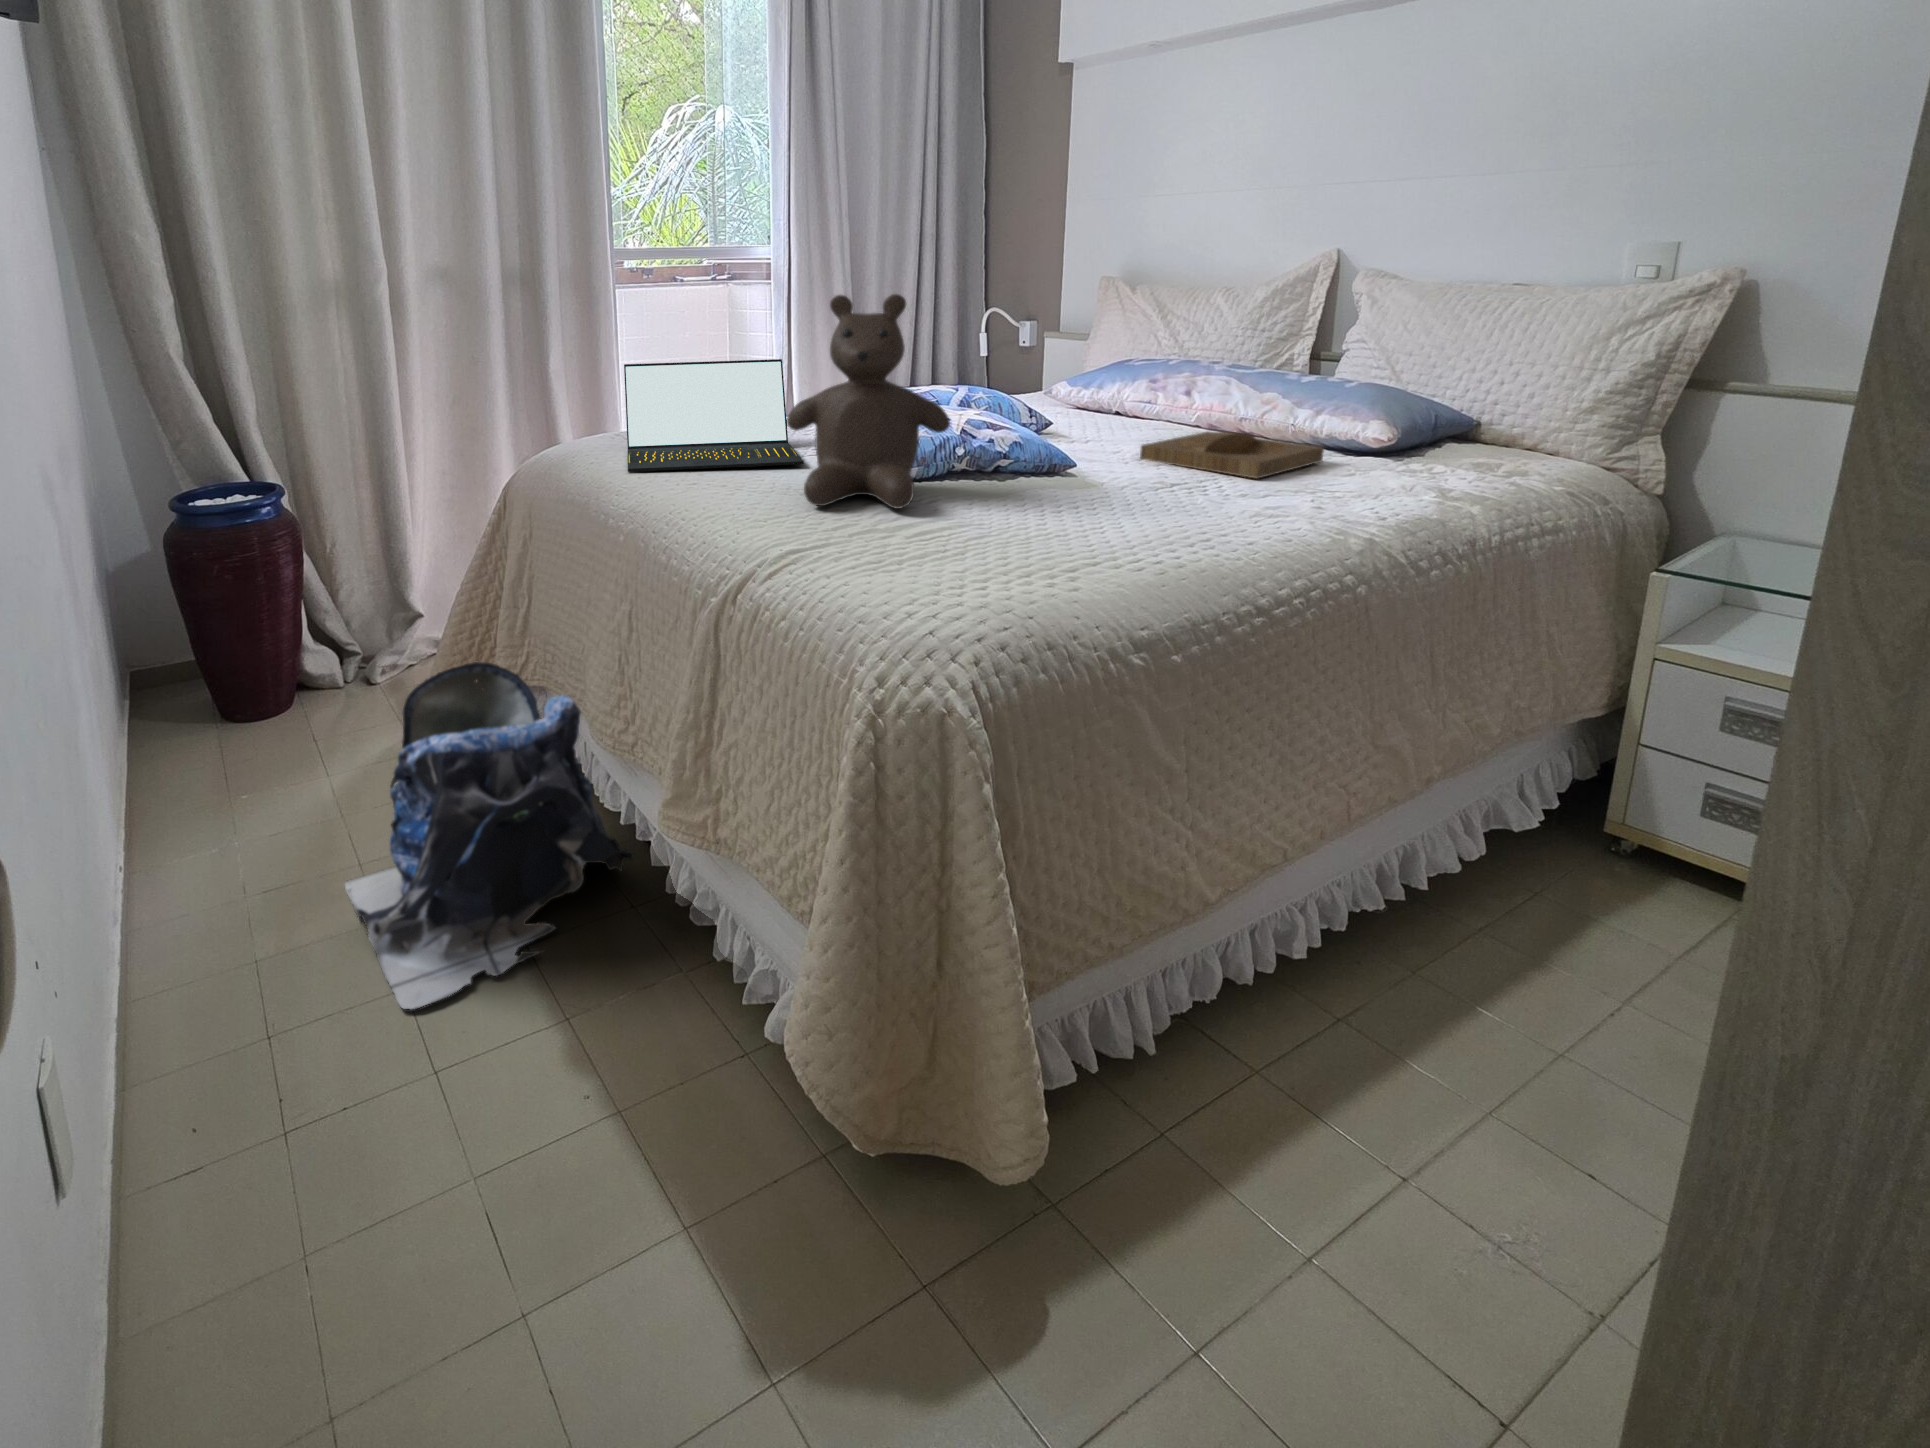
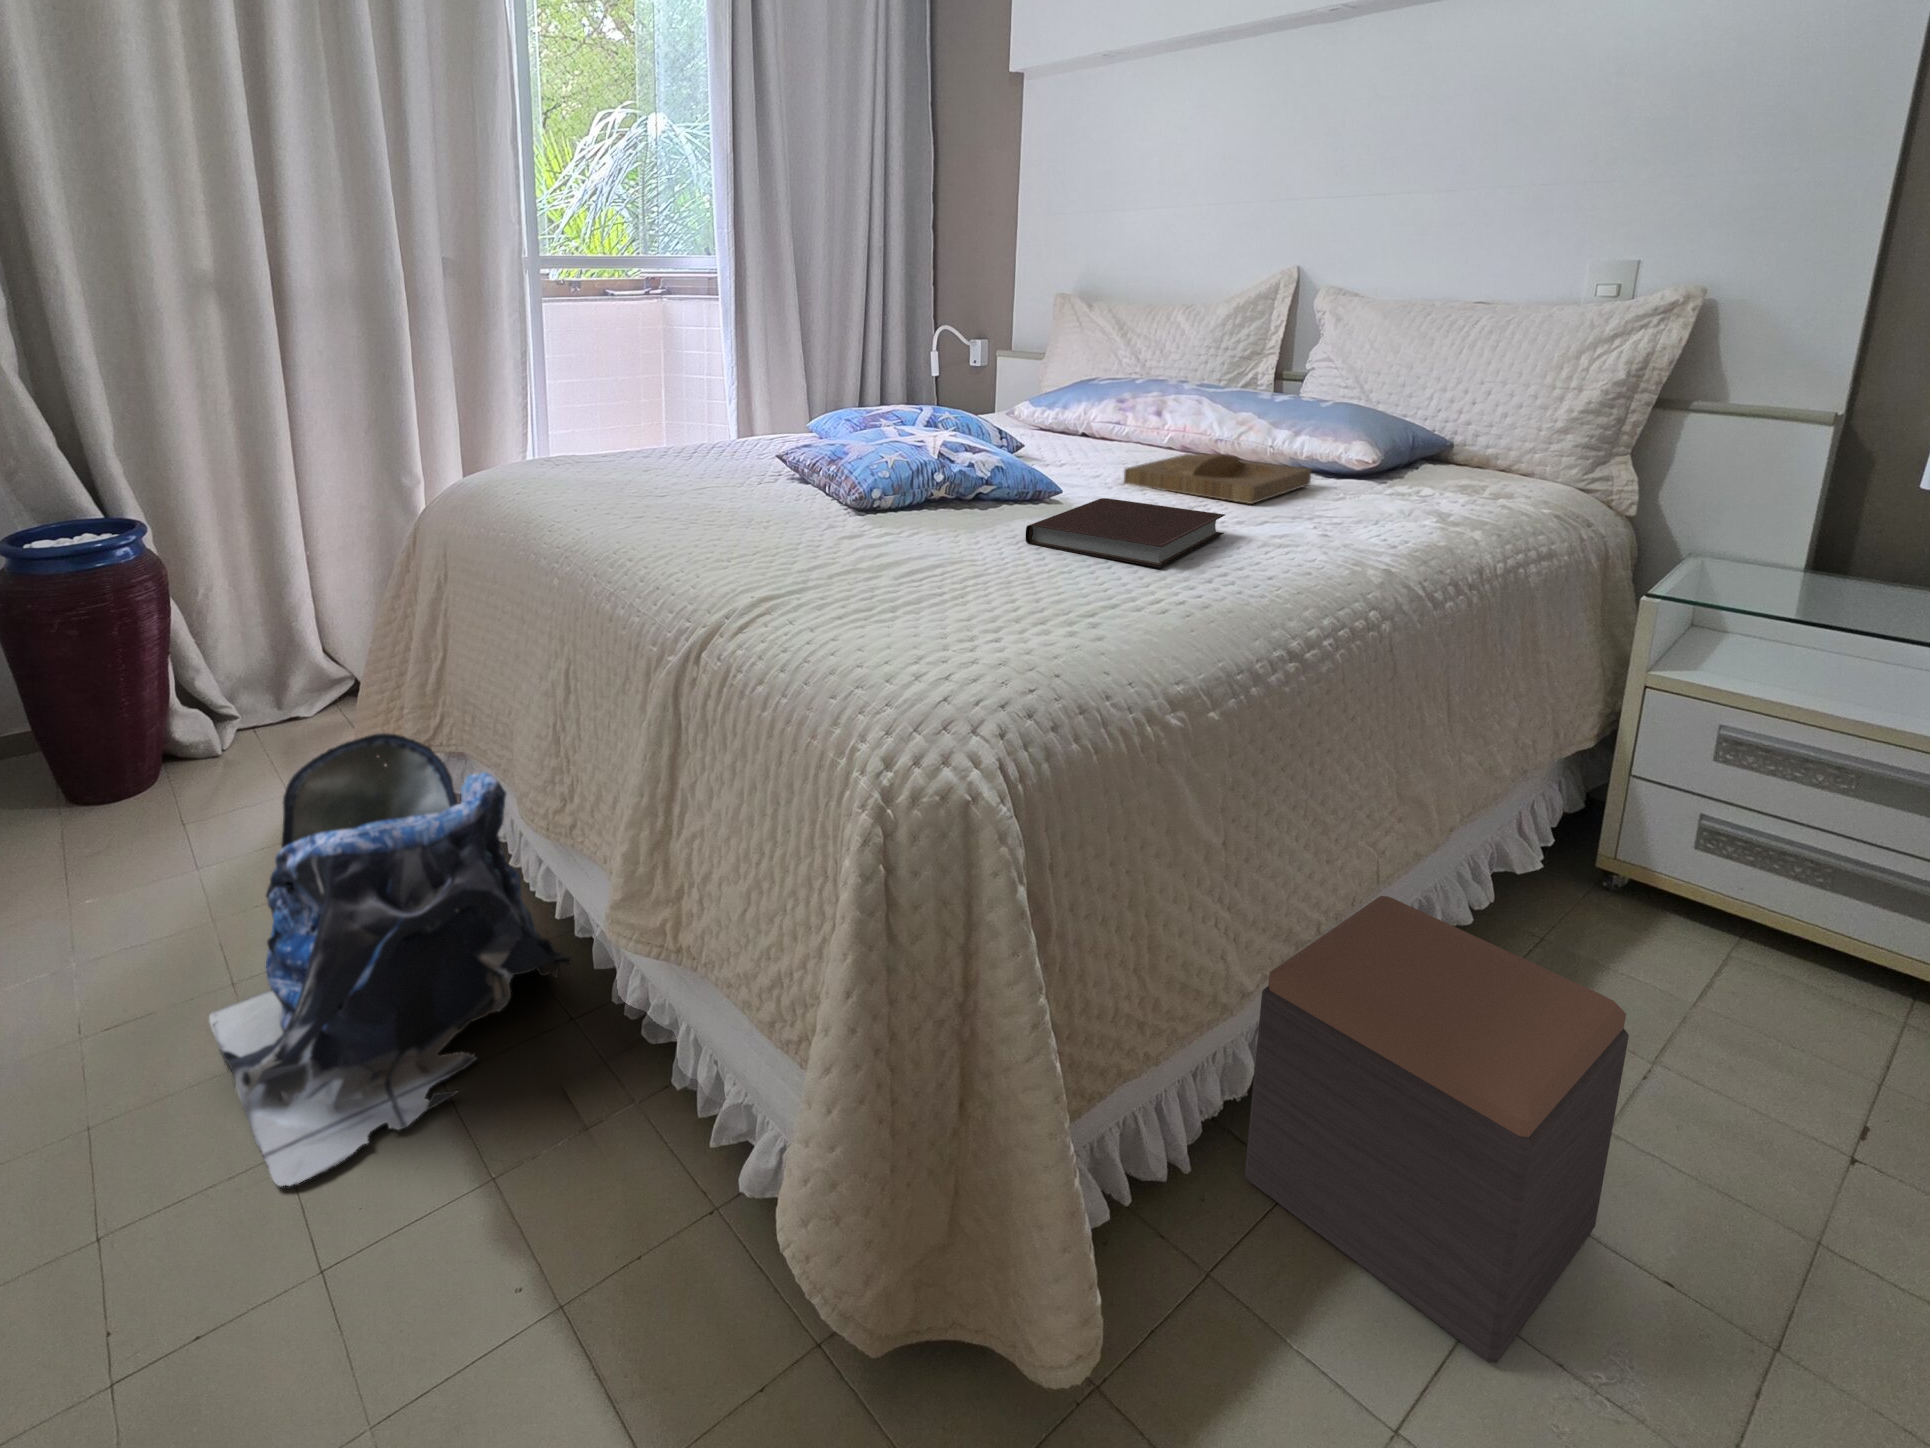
teddy bear: present [787,294,950,509] -> none [746,299,932,544]
laptop: present [624,359,804,472] -> none [554,376,764,504]
notebook: none [1031,472,1221,534] -> present [1025,498,1225,568]
footstool: none [1206,831,1558,1219] -> present [1245,896,1629,1363]

